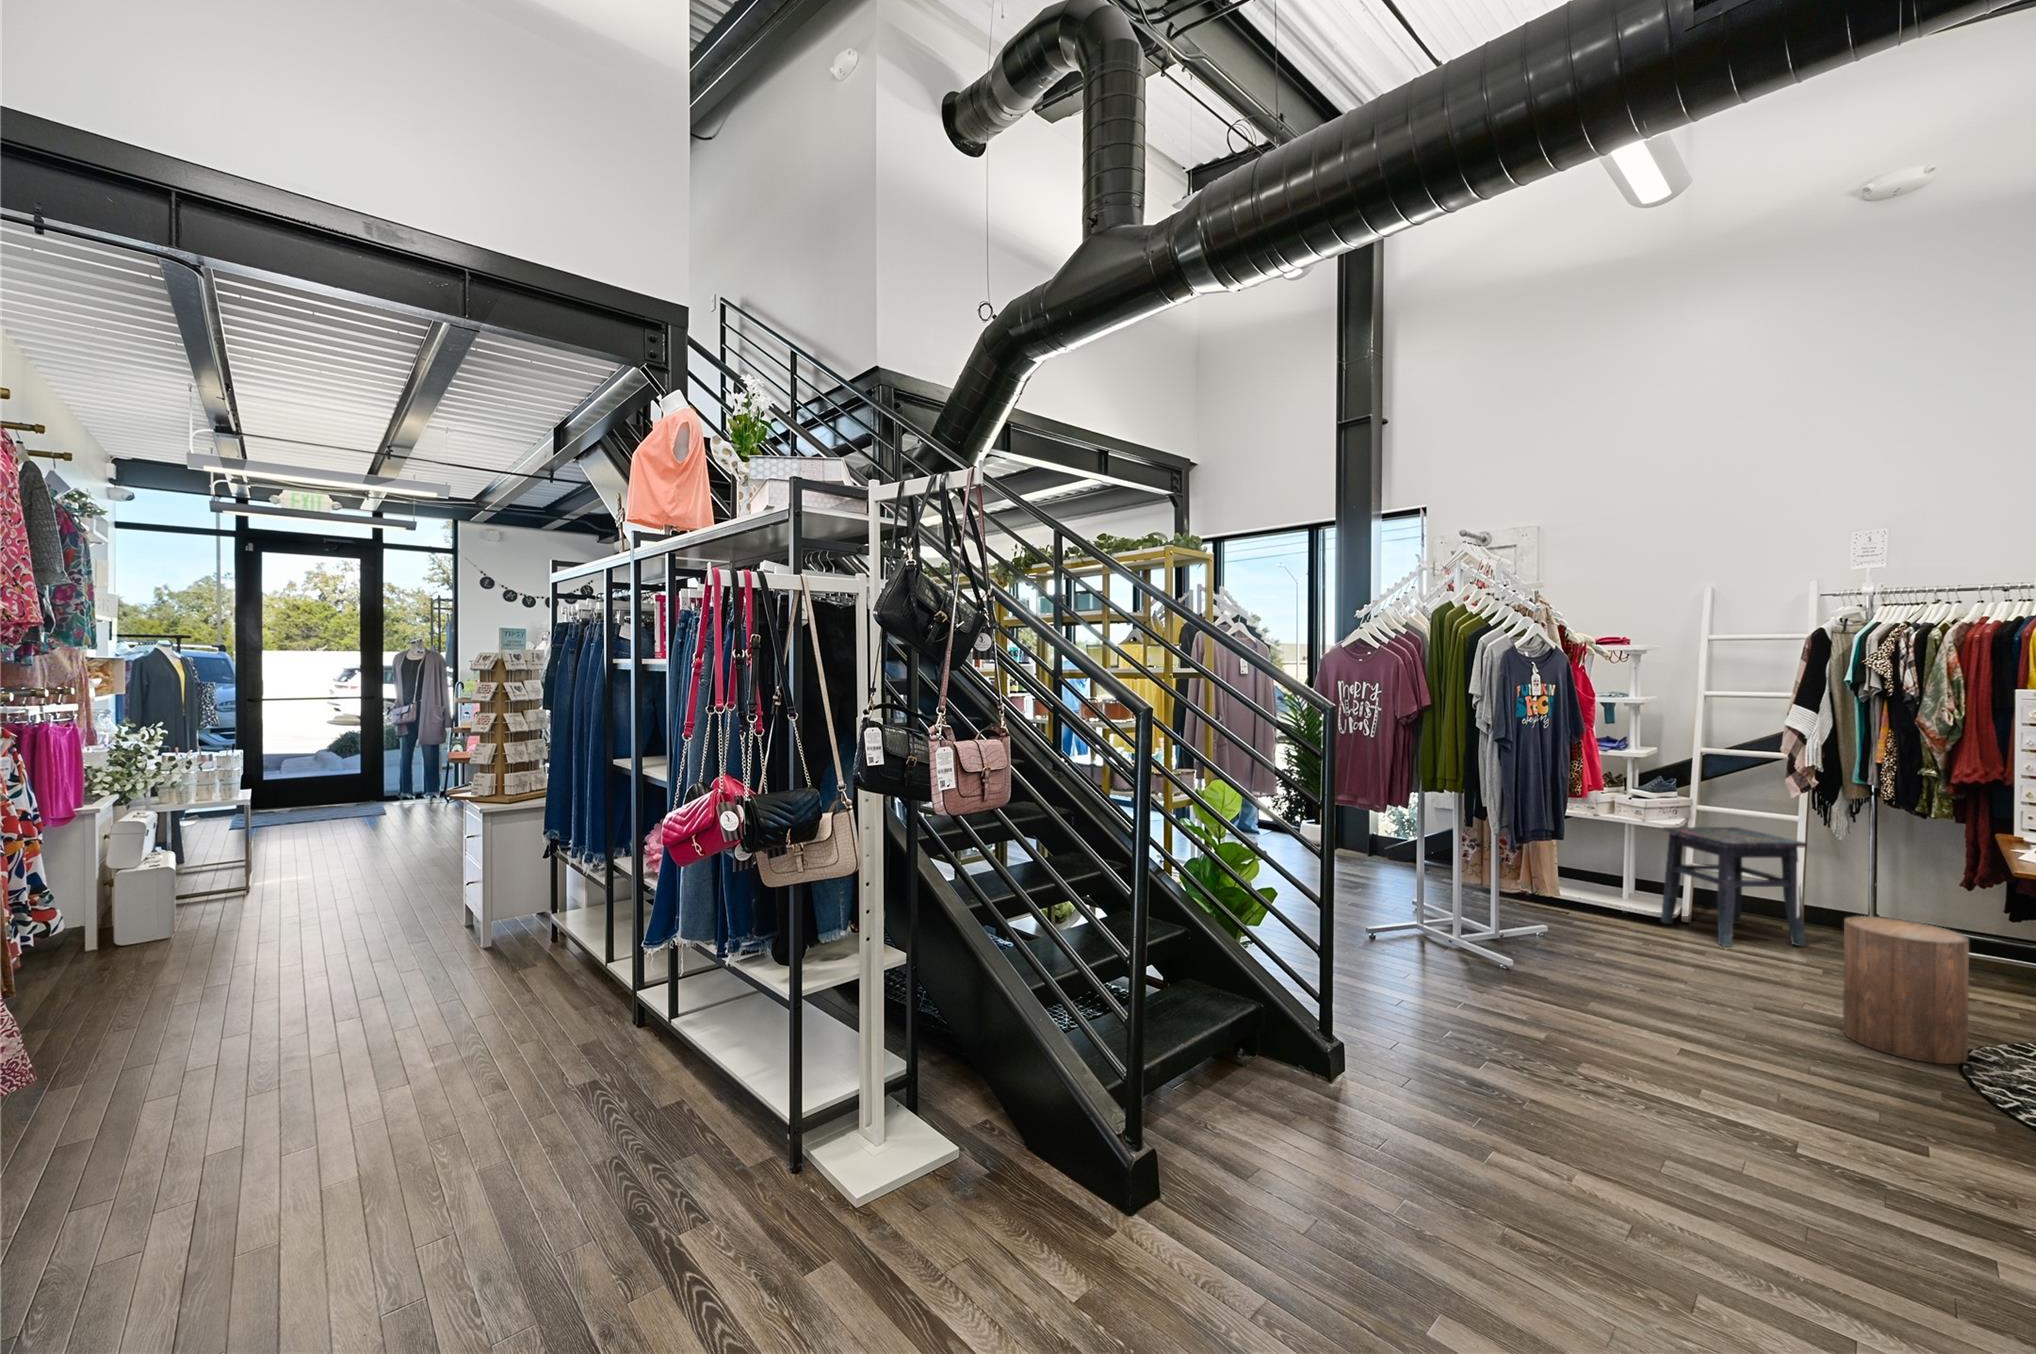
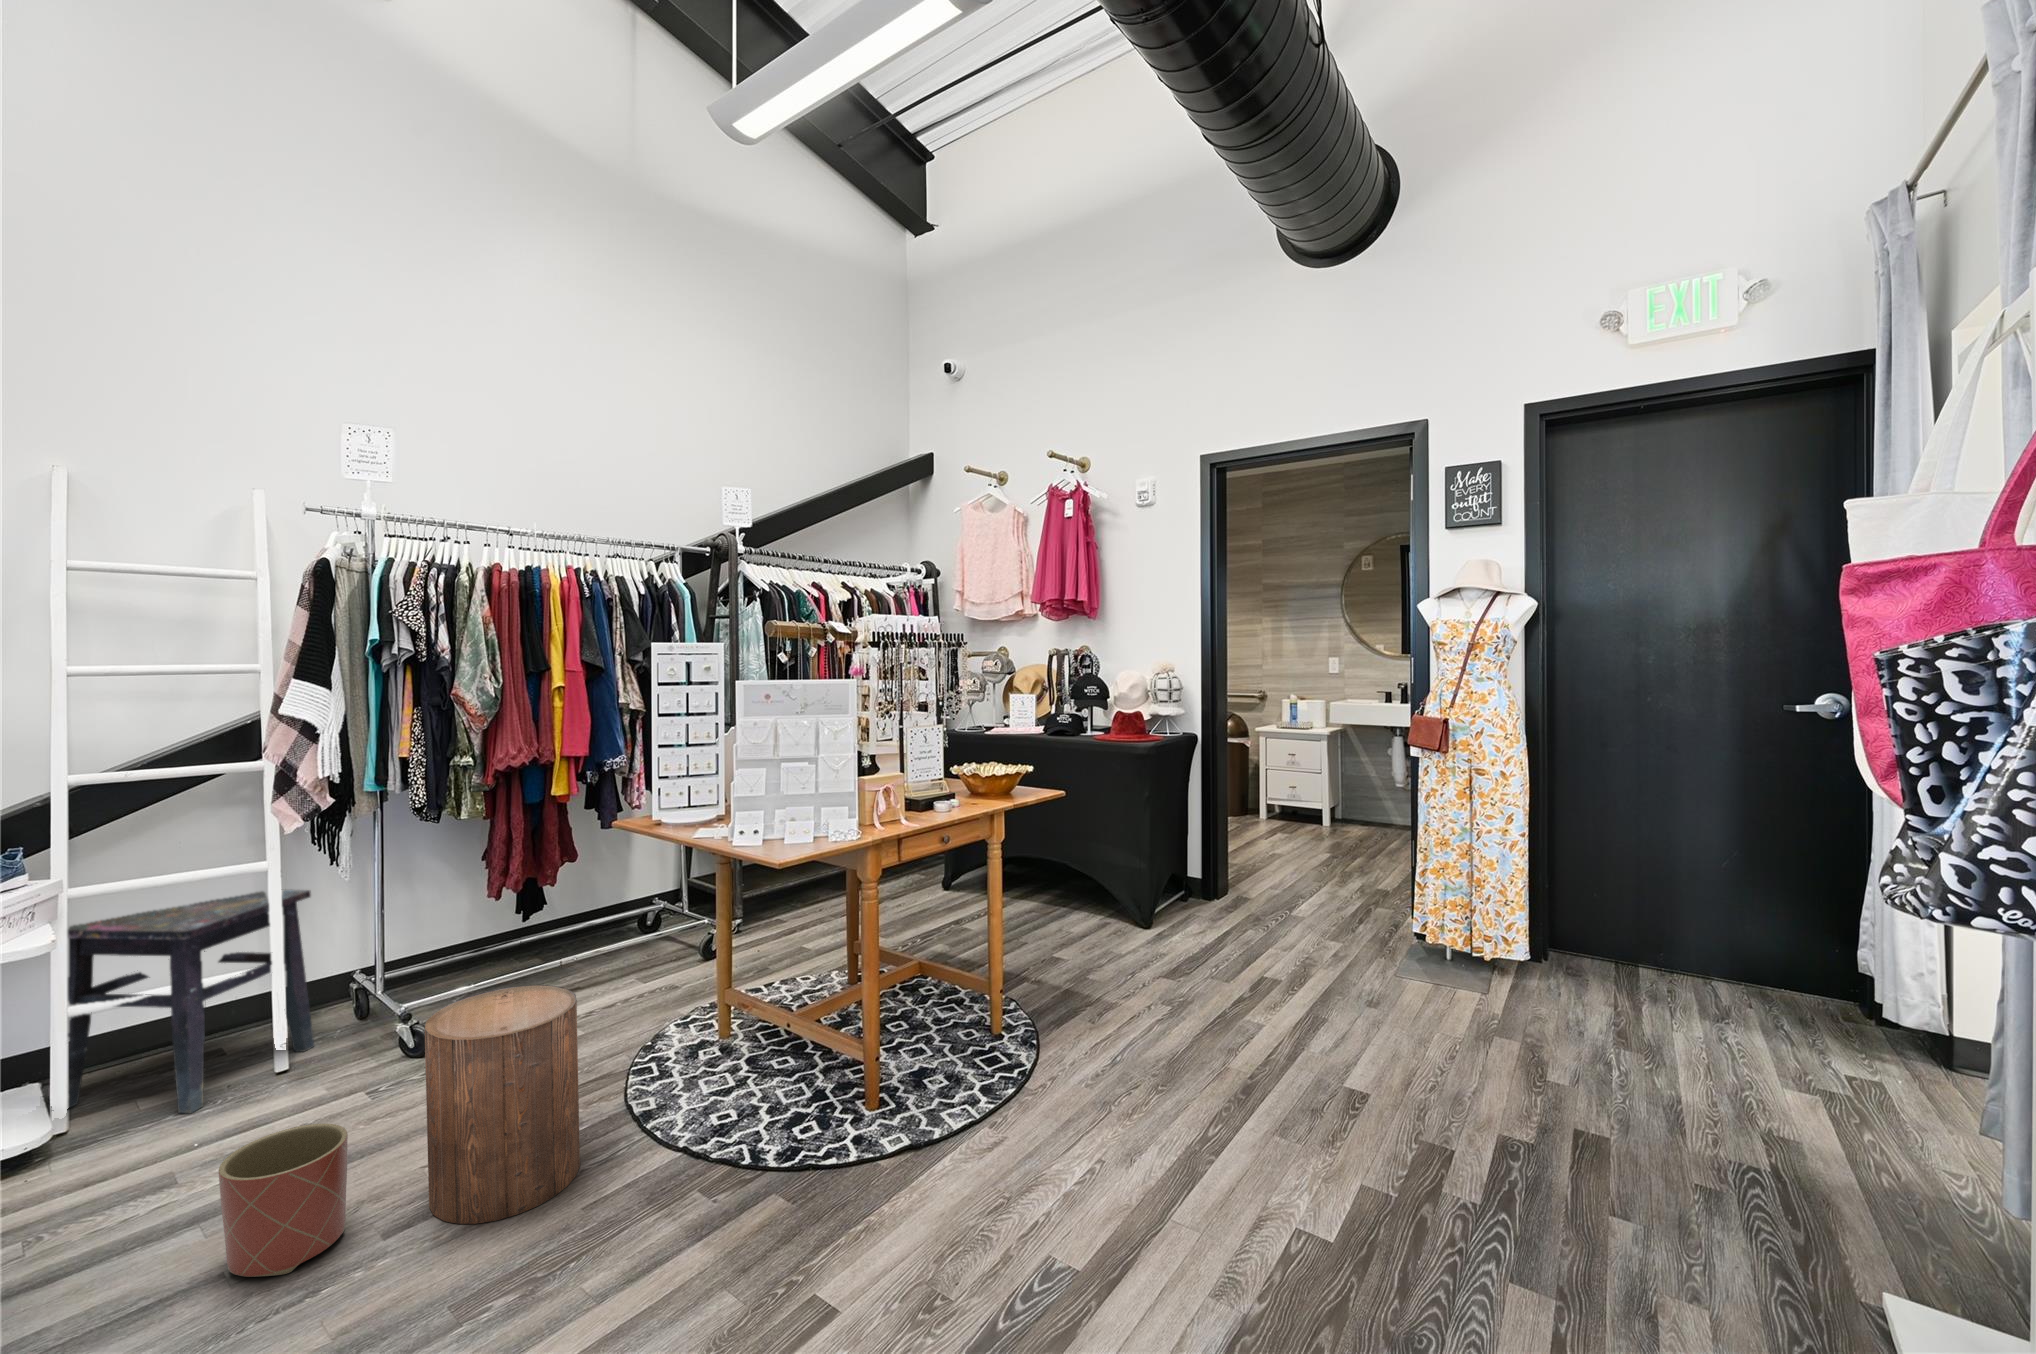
planter: none [1723,946,1793,1016] -> present [219,1124,348,1277]

